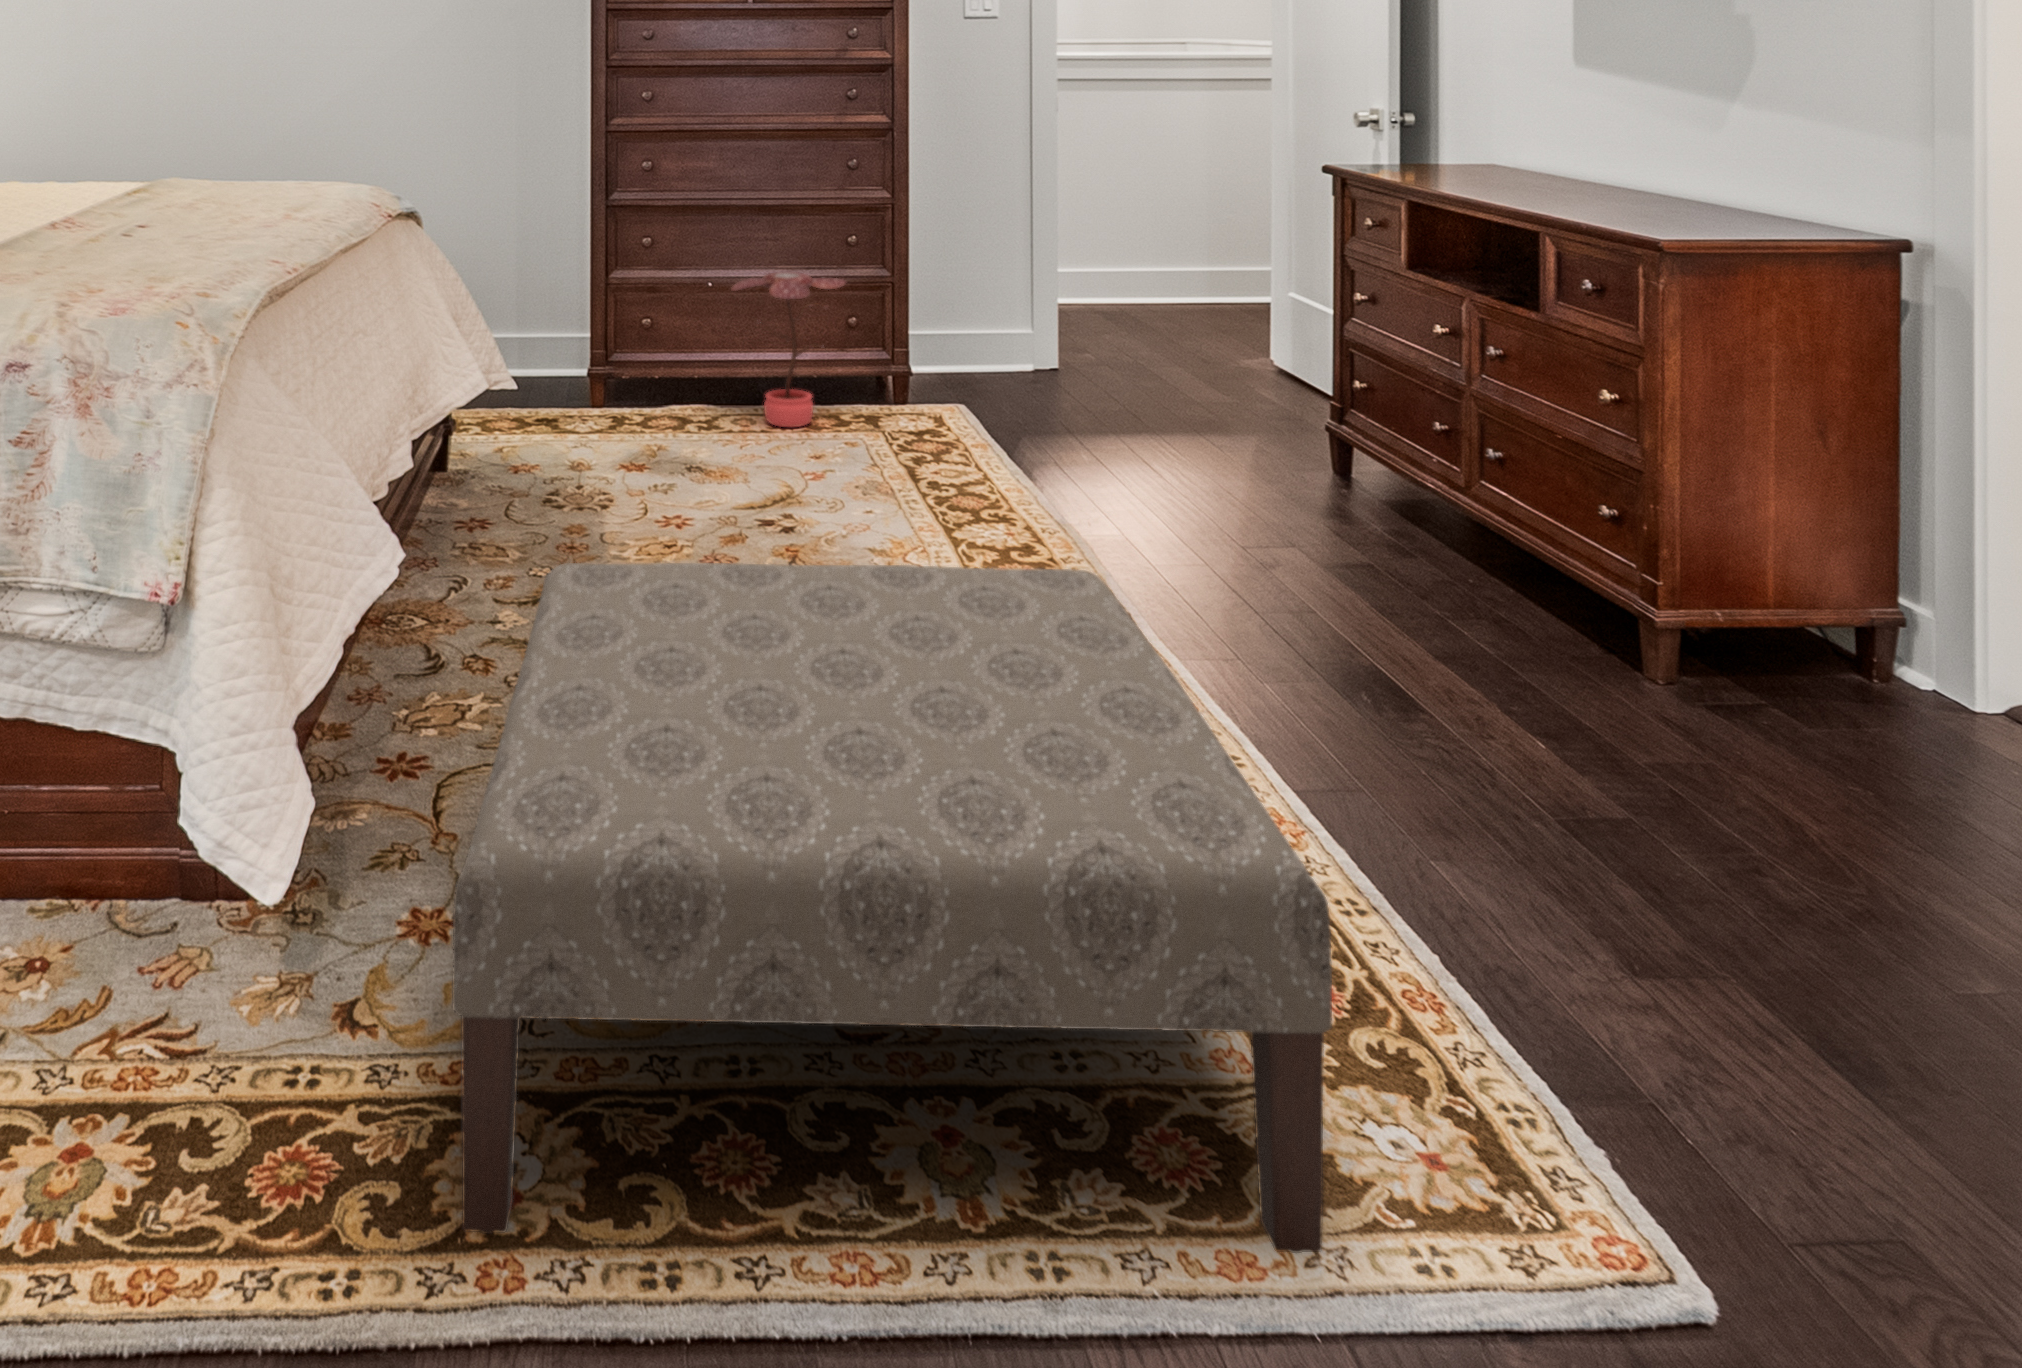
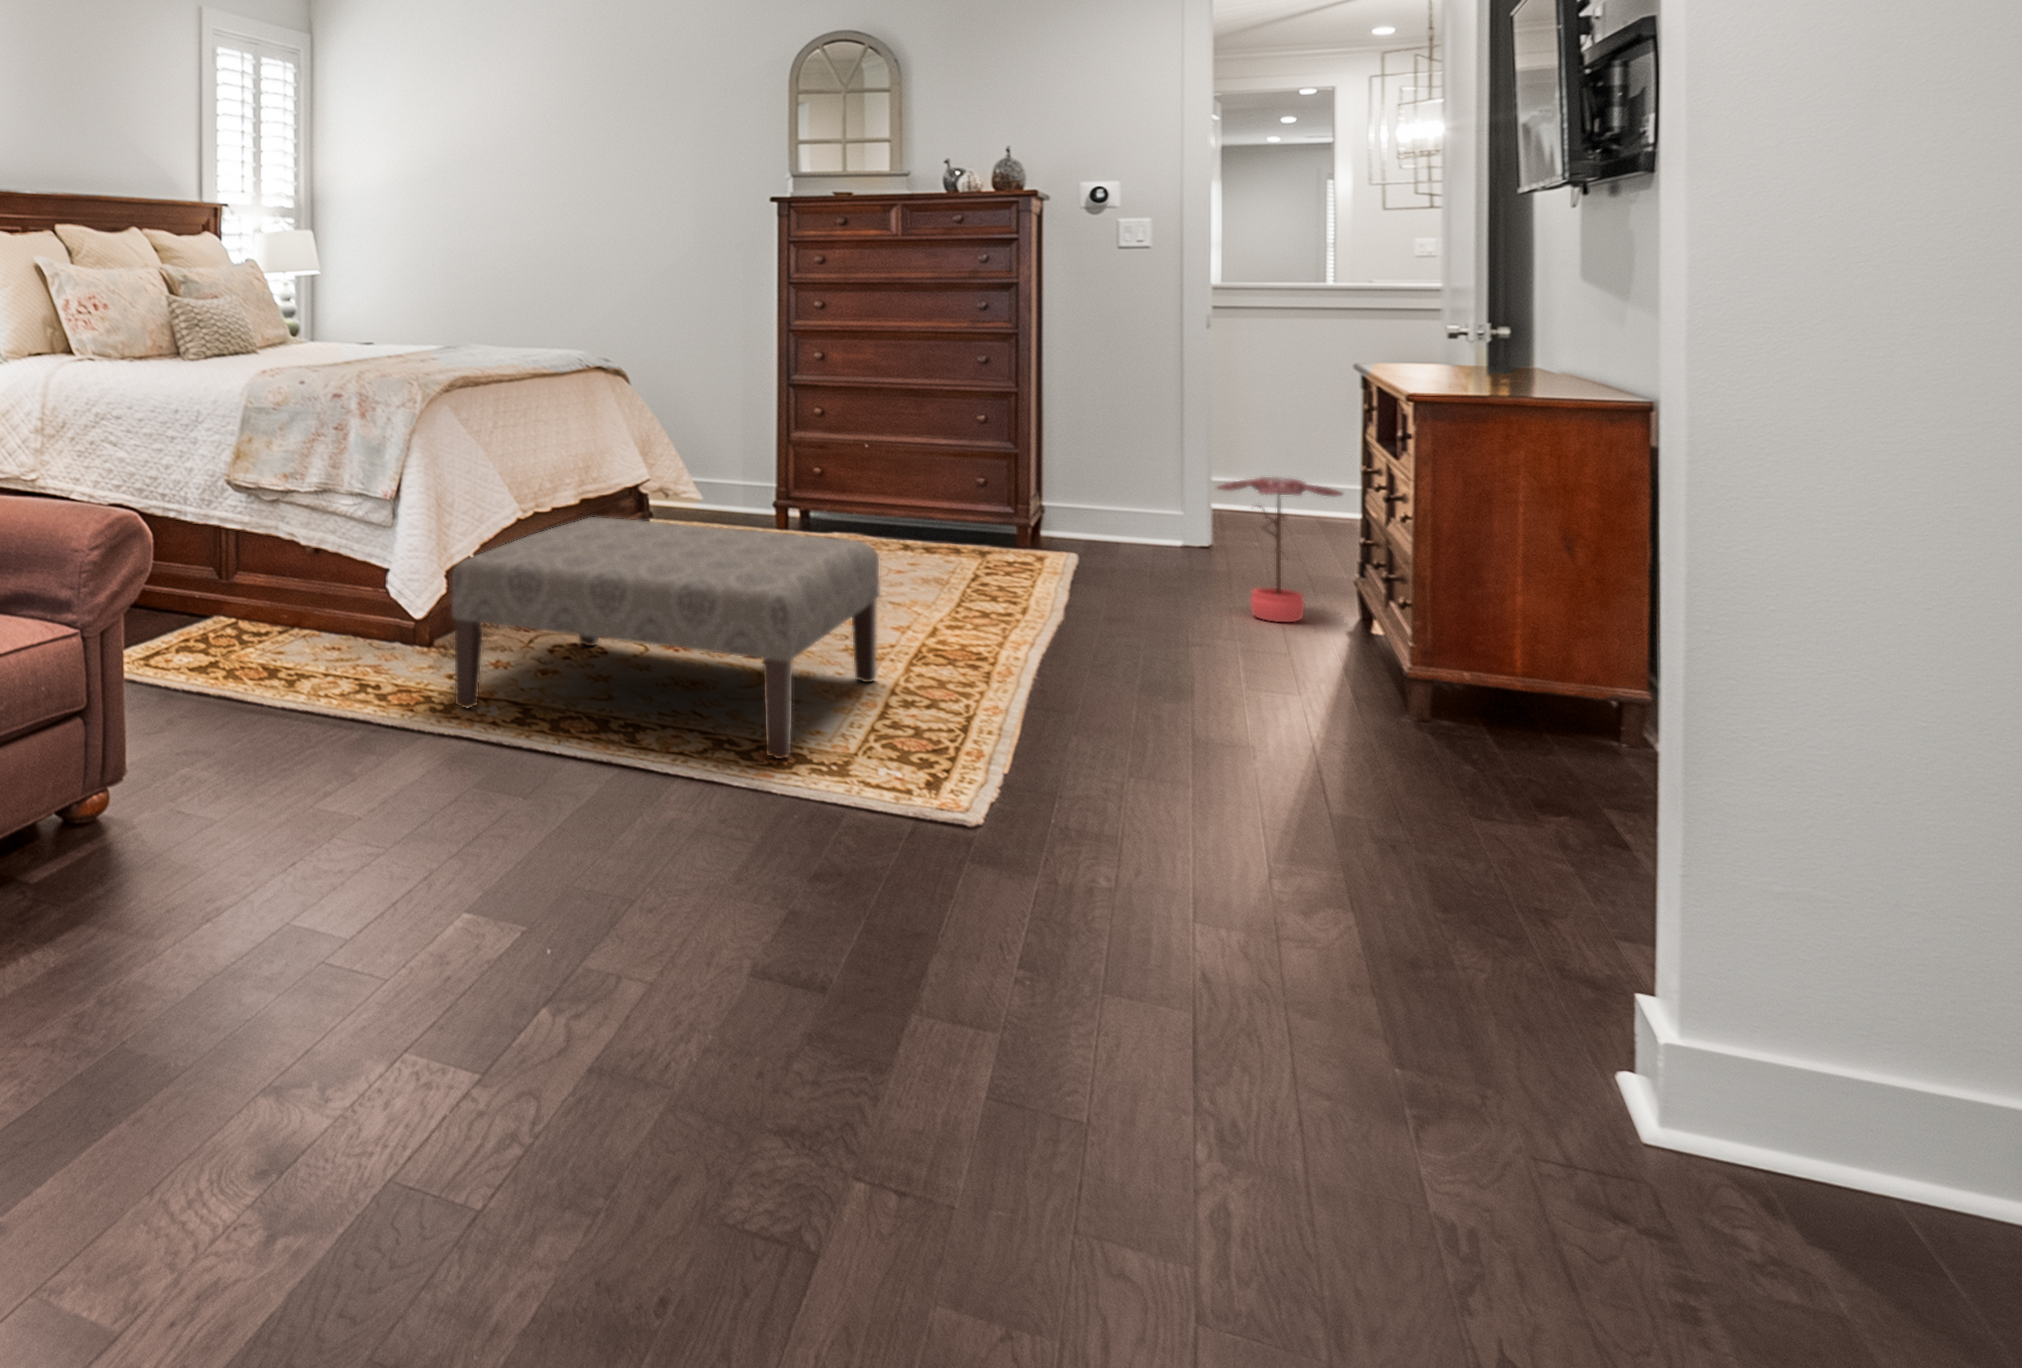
potted plant: present [732,272,847,427] -> present [1218,477,1342,622]

